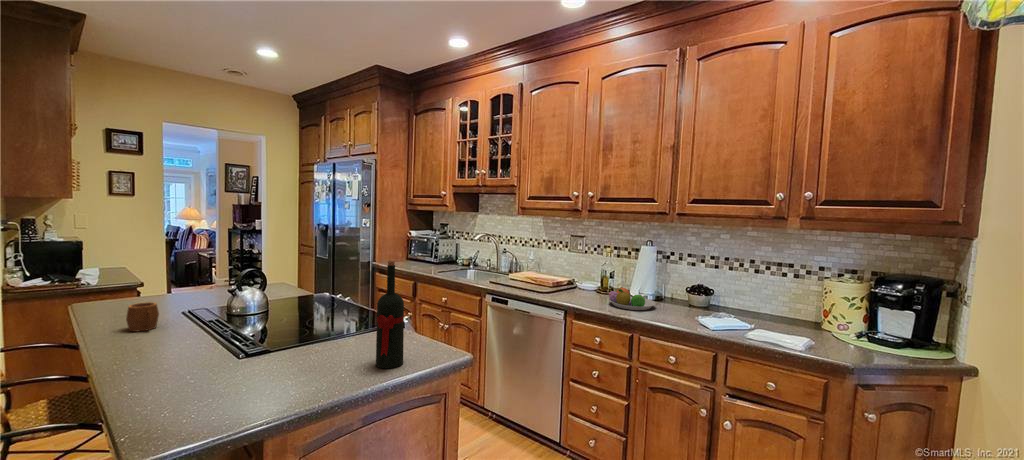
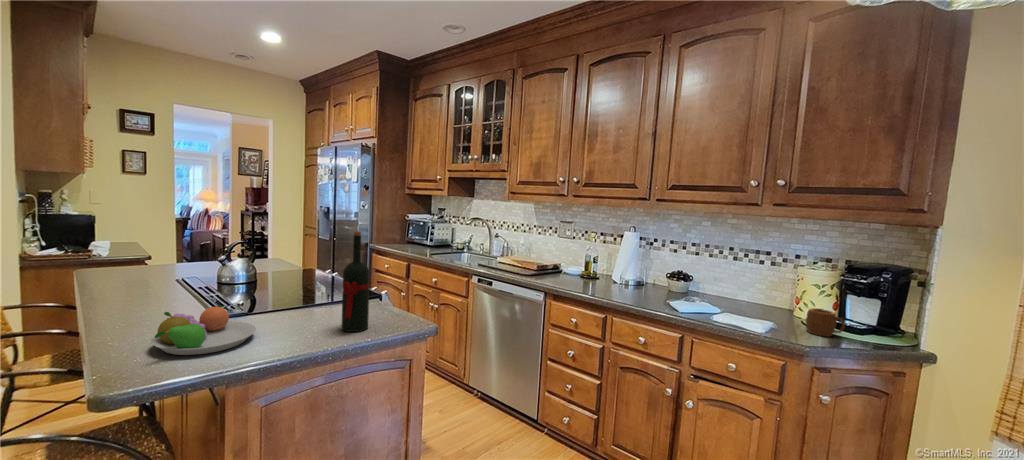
fruit bowl: present [609,287,656,310] -> present [151,305,256,355]
mug: present [126,302,159,331] -> present [806,308,845,337]

